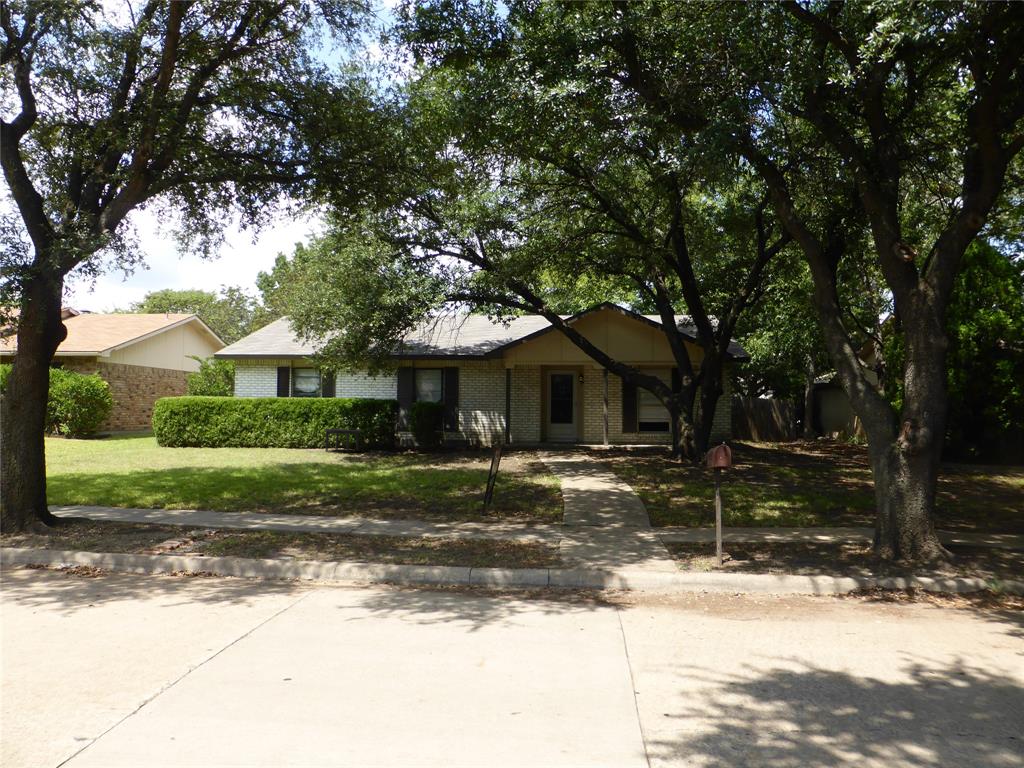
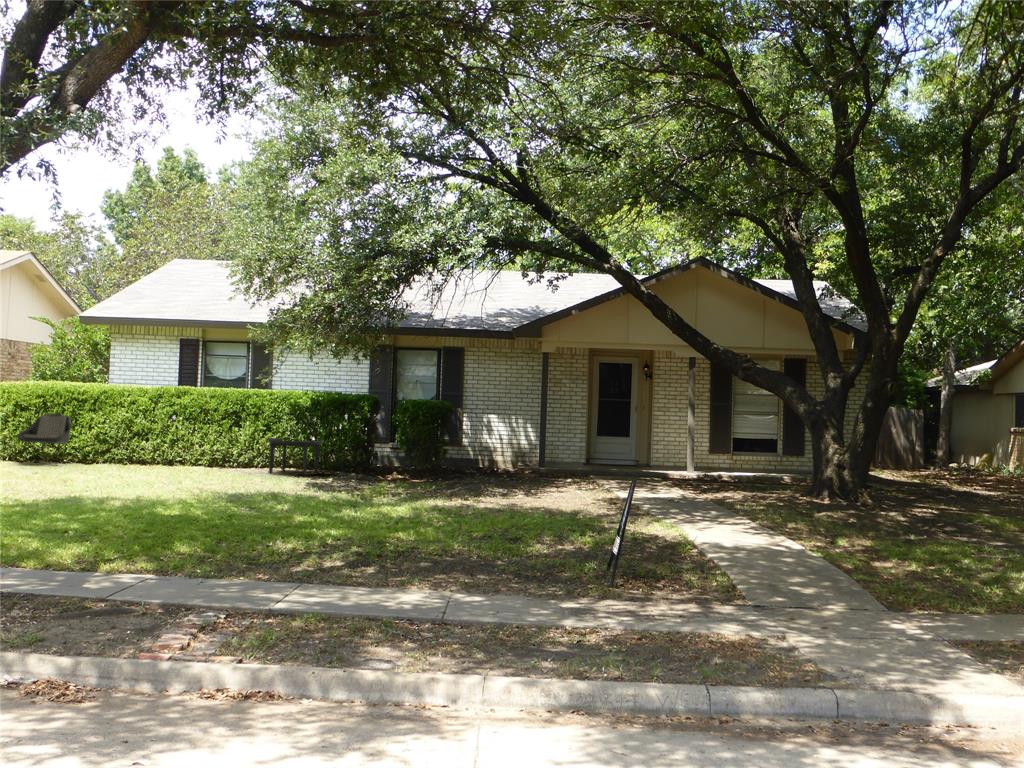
lounge chair: none [169,417,205,449] -> present [17,414,71,465]

